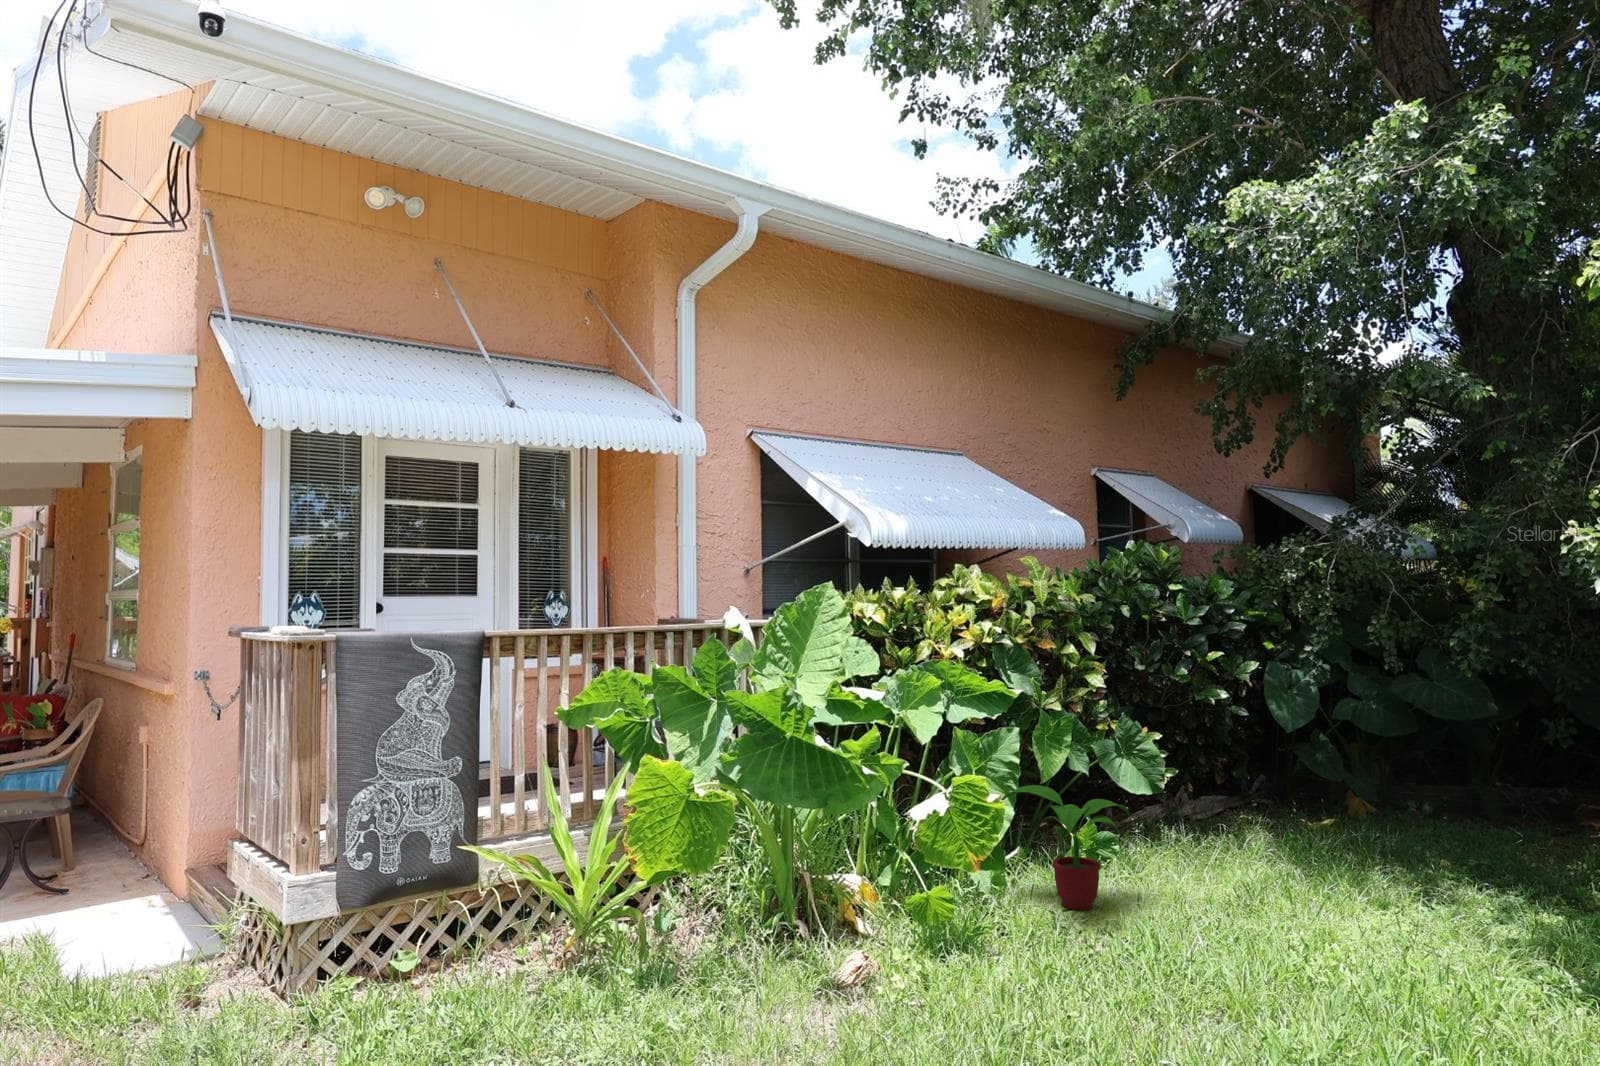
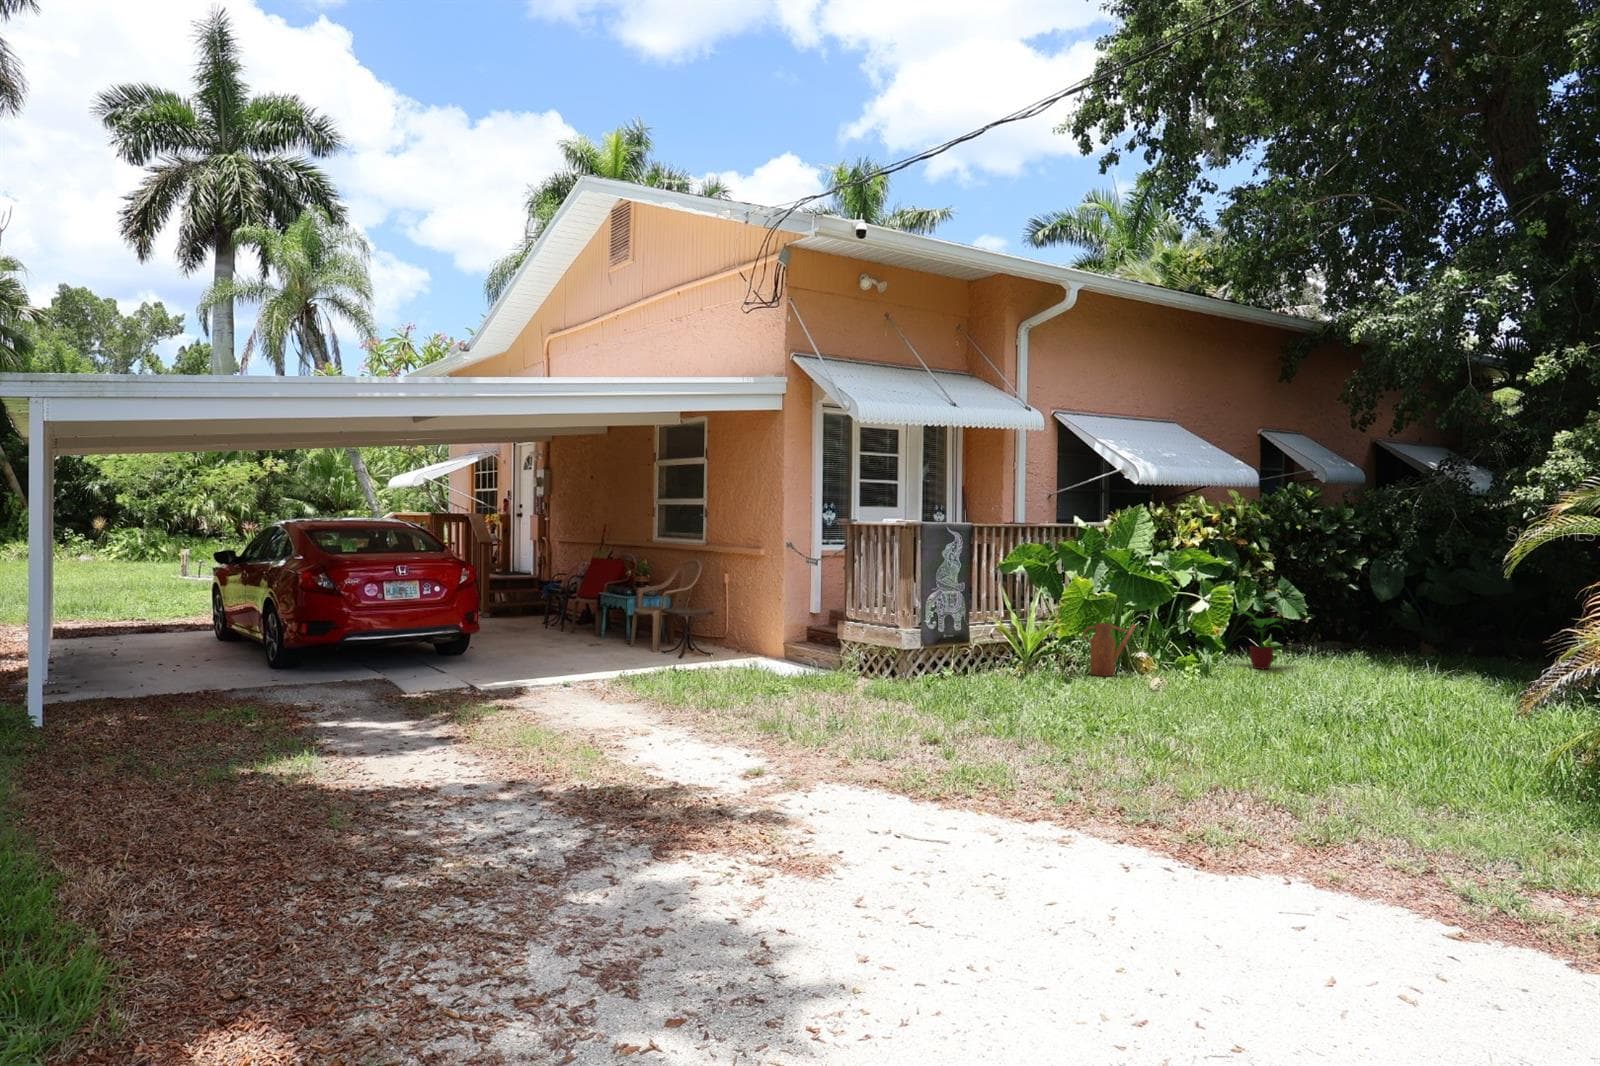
watering can: none [698,836,805,960] -> present [1083,623,1136,676]

